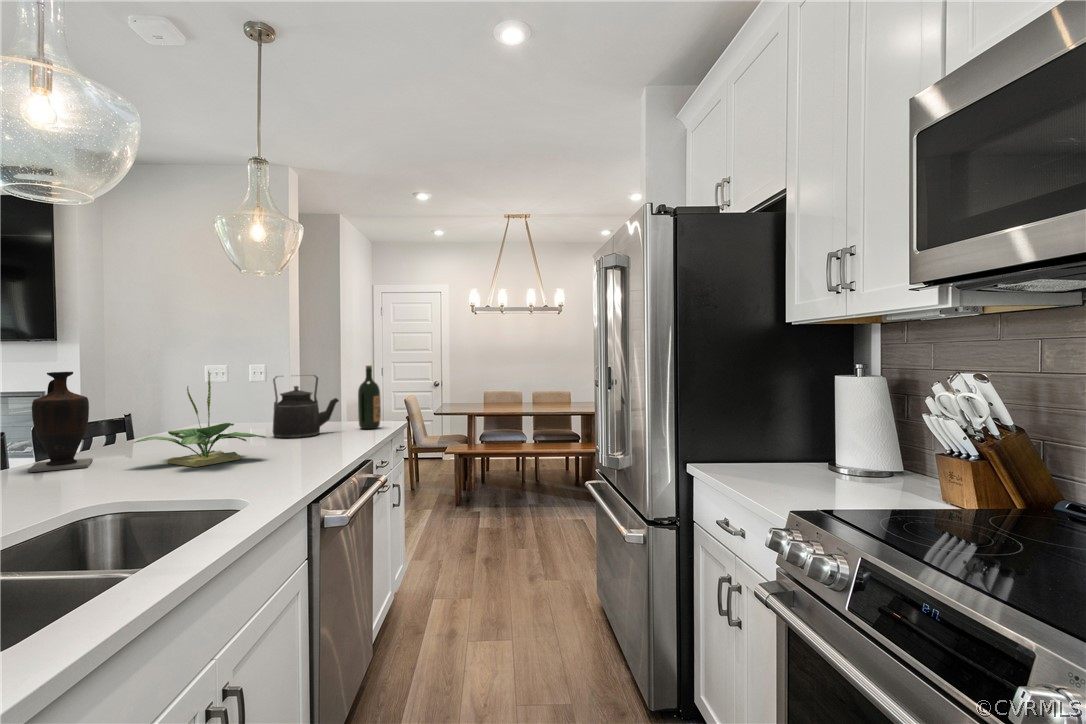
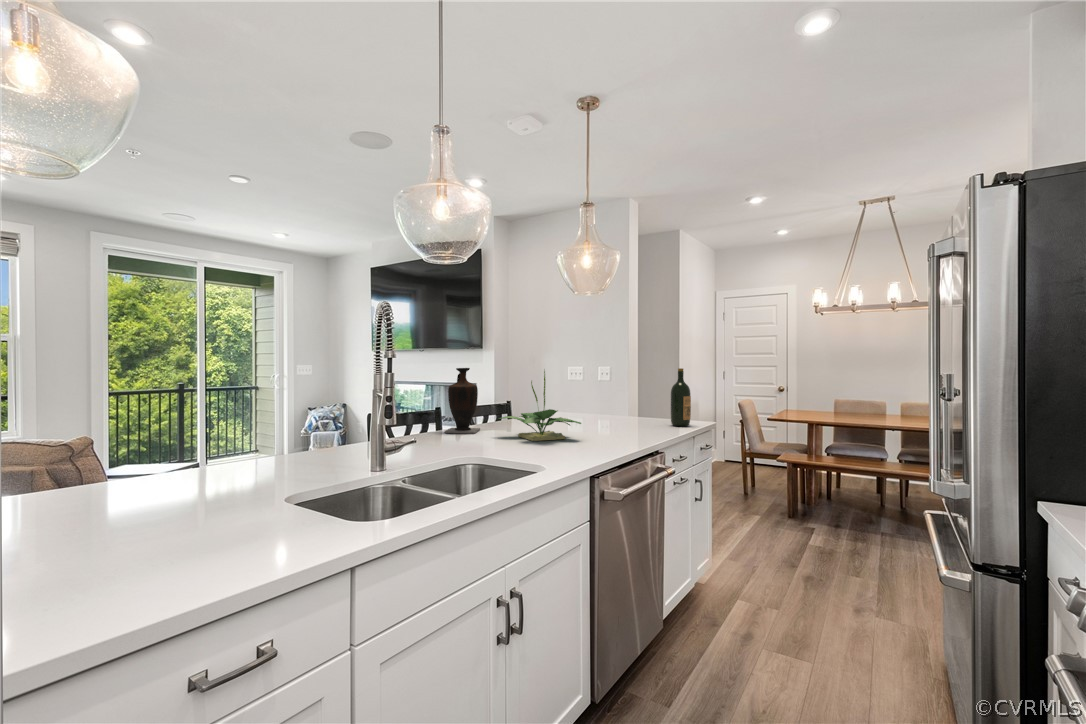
kettle: present [273,375,339,438] -> none [599,375,653,428]

